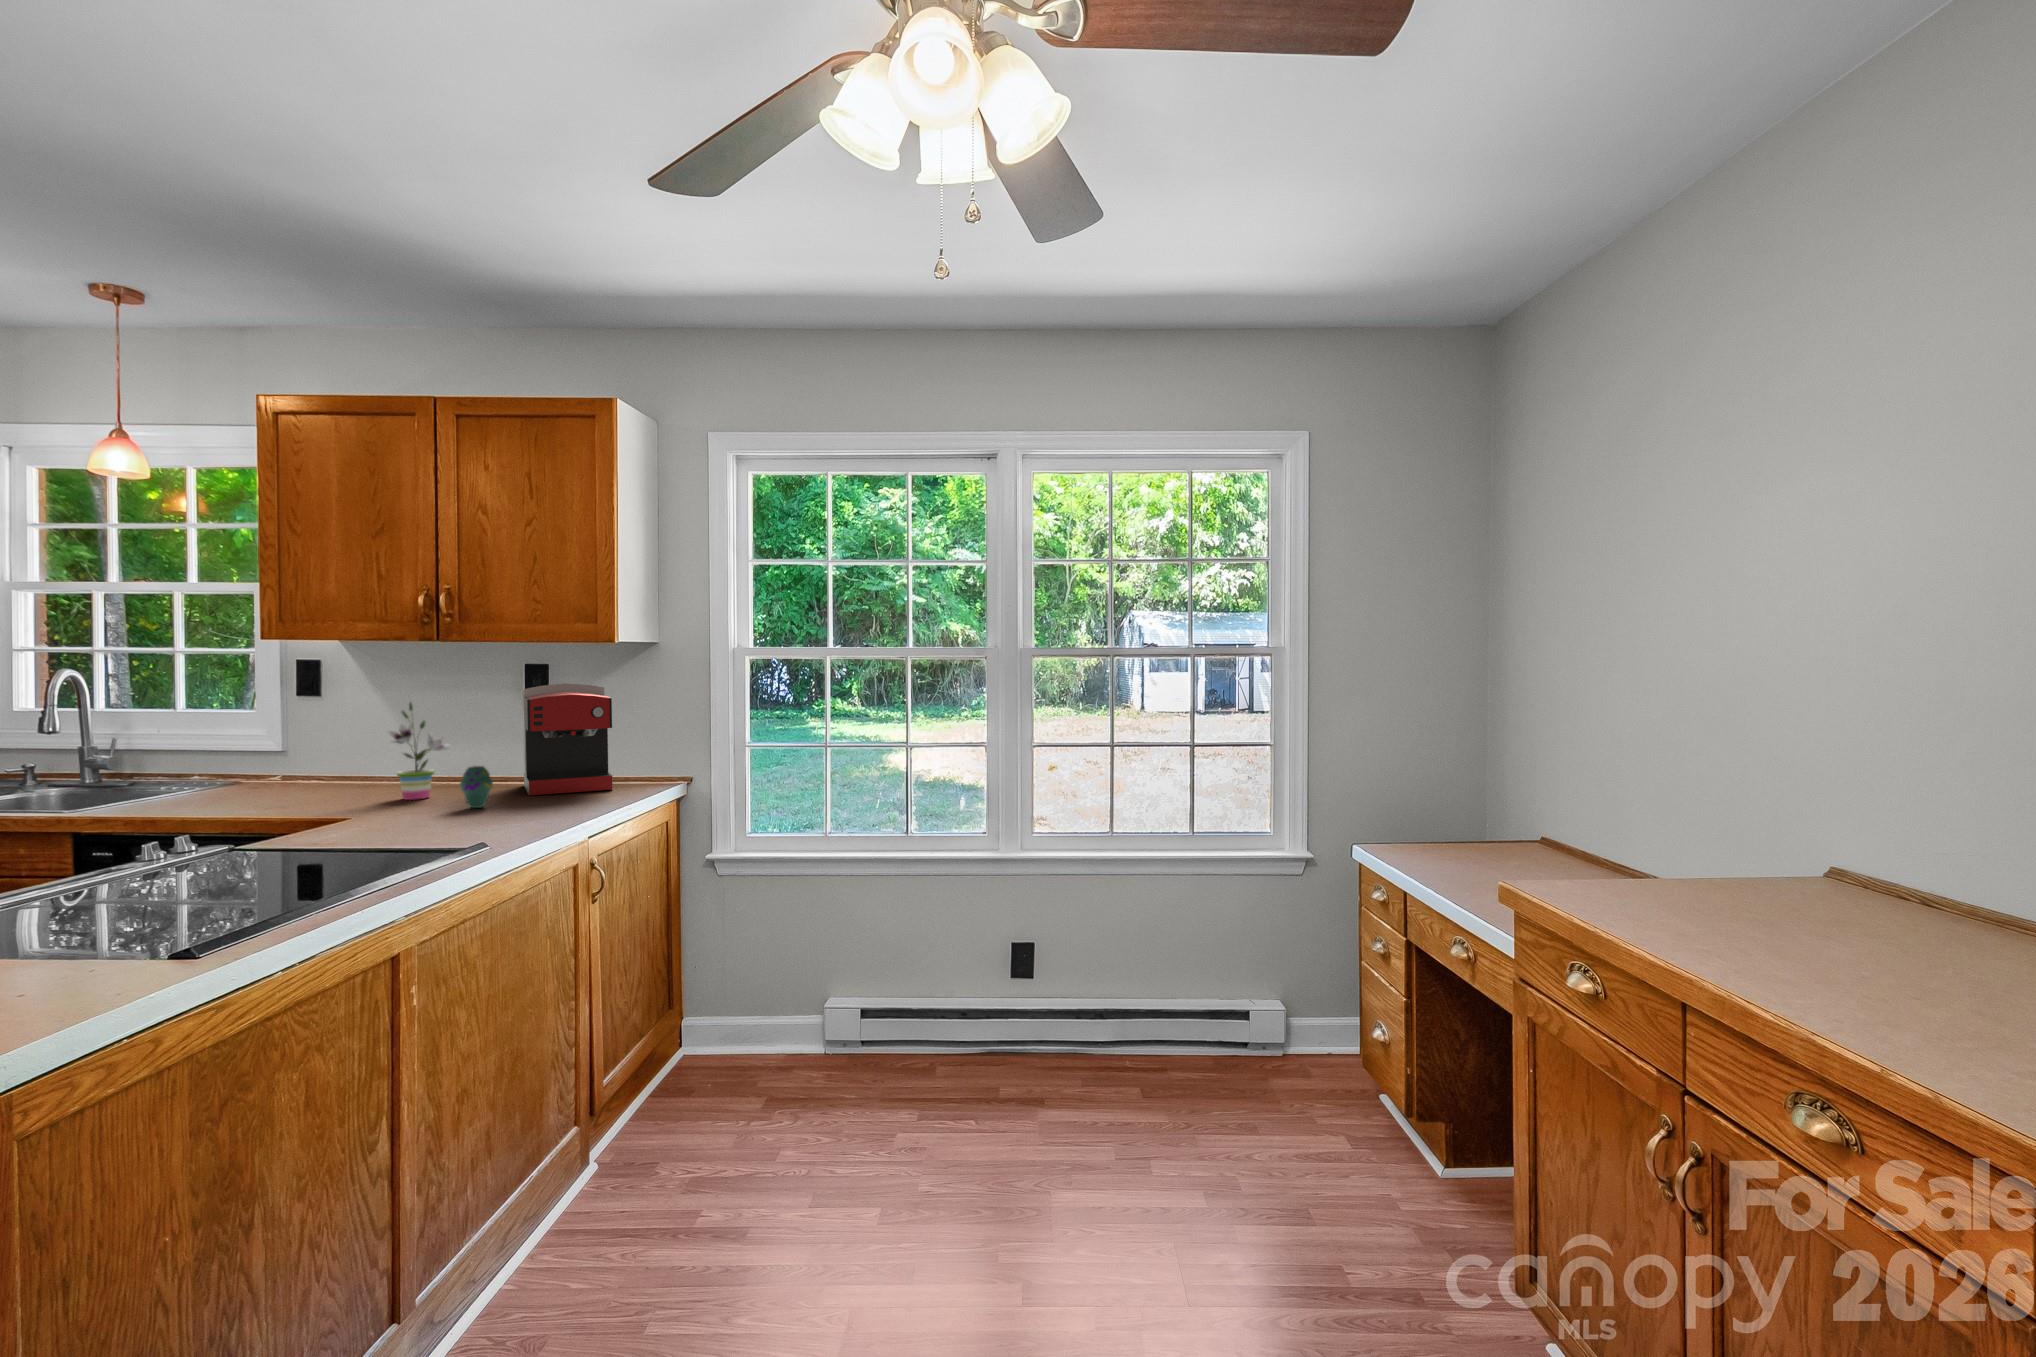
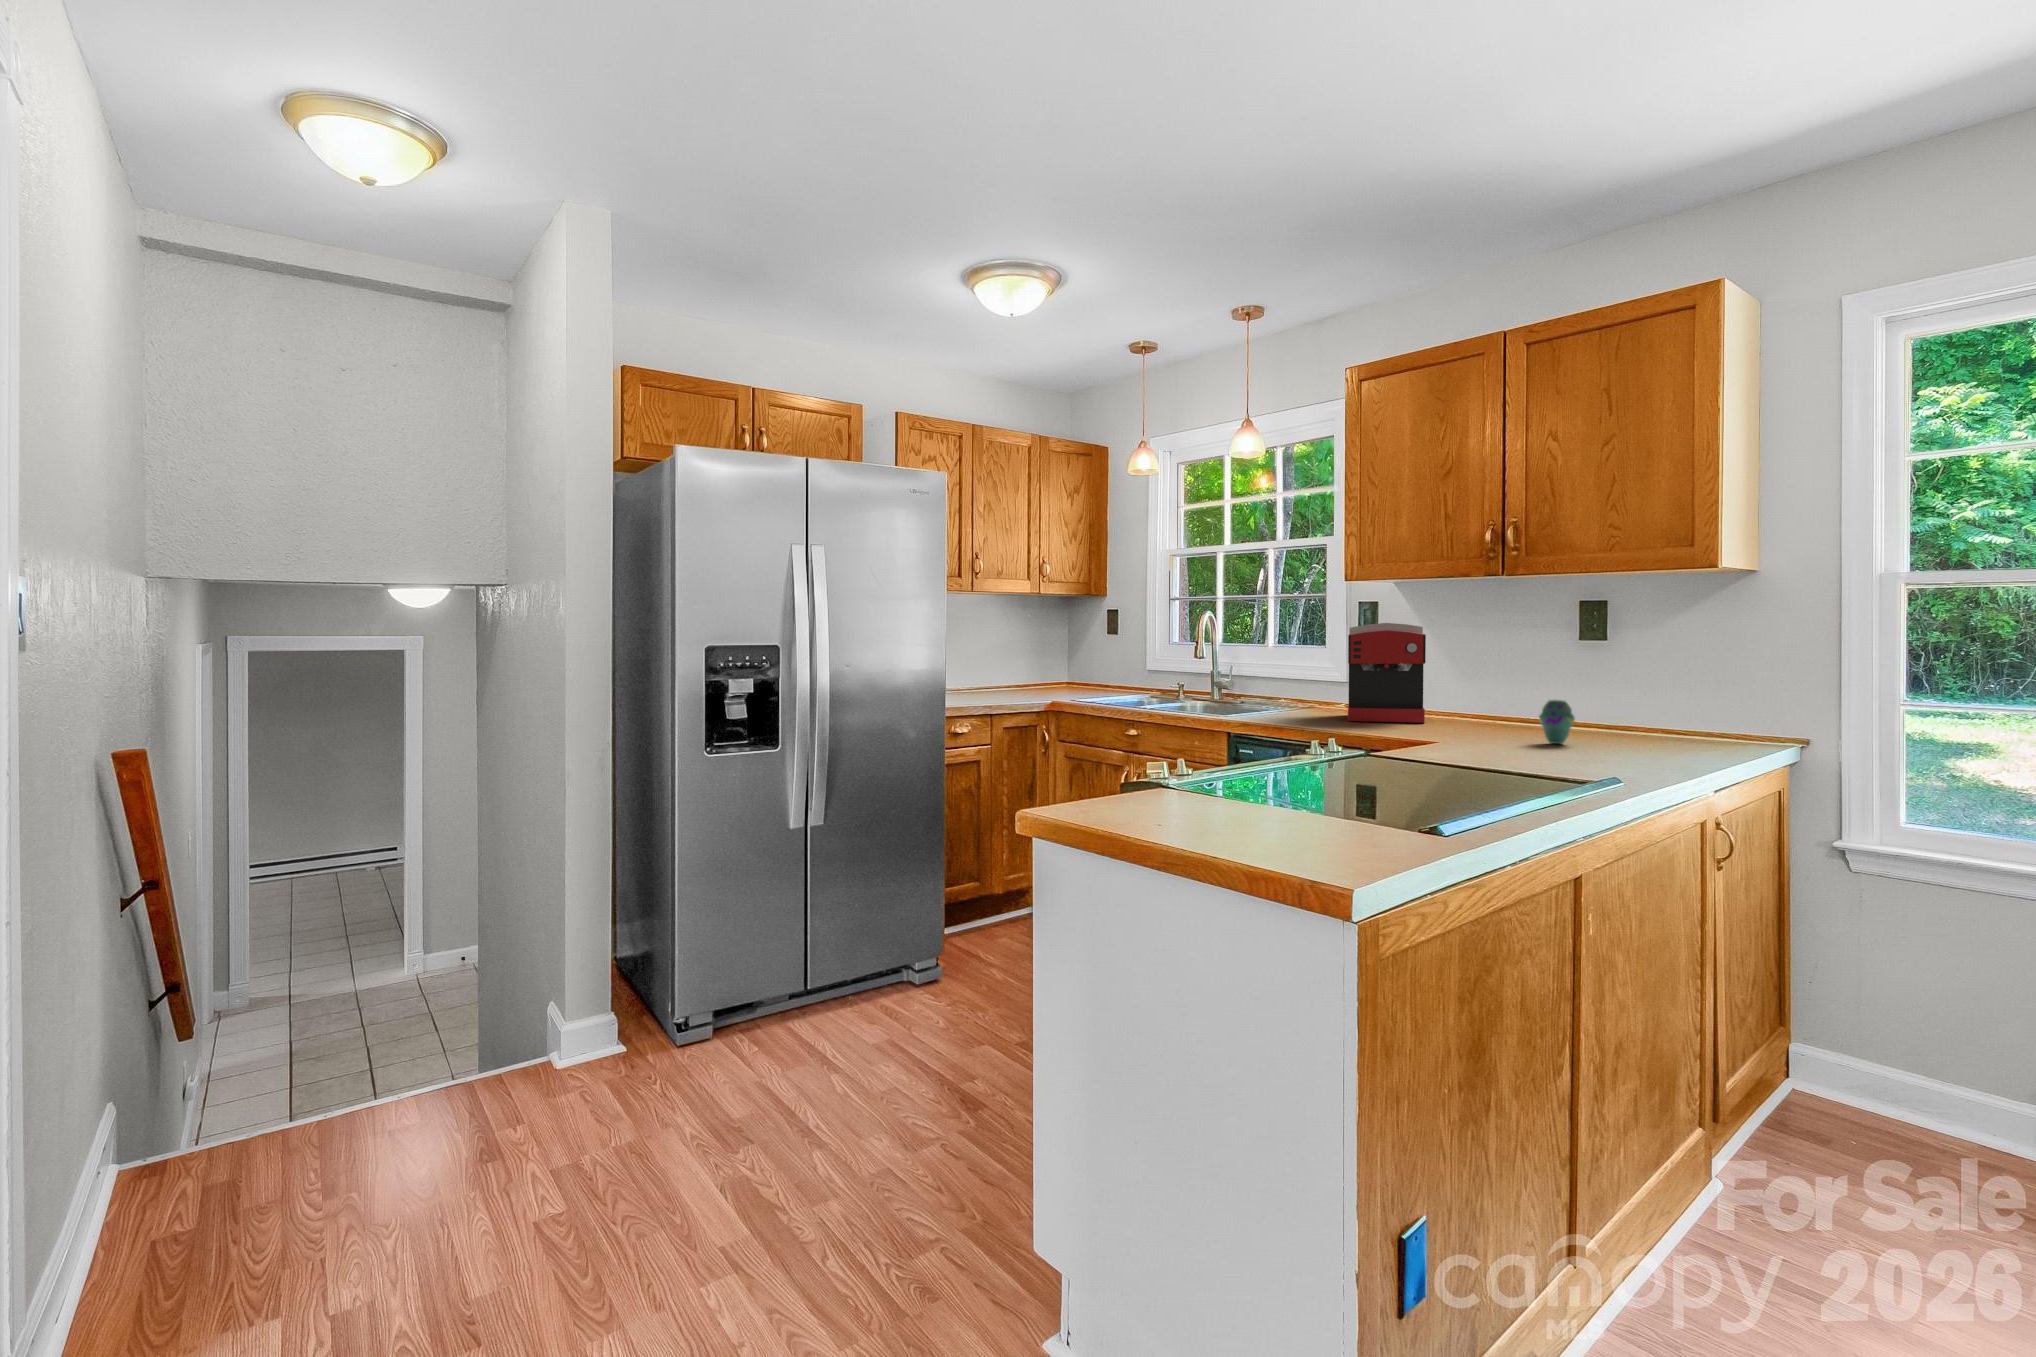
coffee maker: present [522,683,613,795] -> present [1348,623,1426,723]
potted plant: present [388,702,448,800] -> none [1455,636,1516,732]

